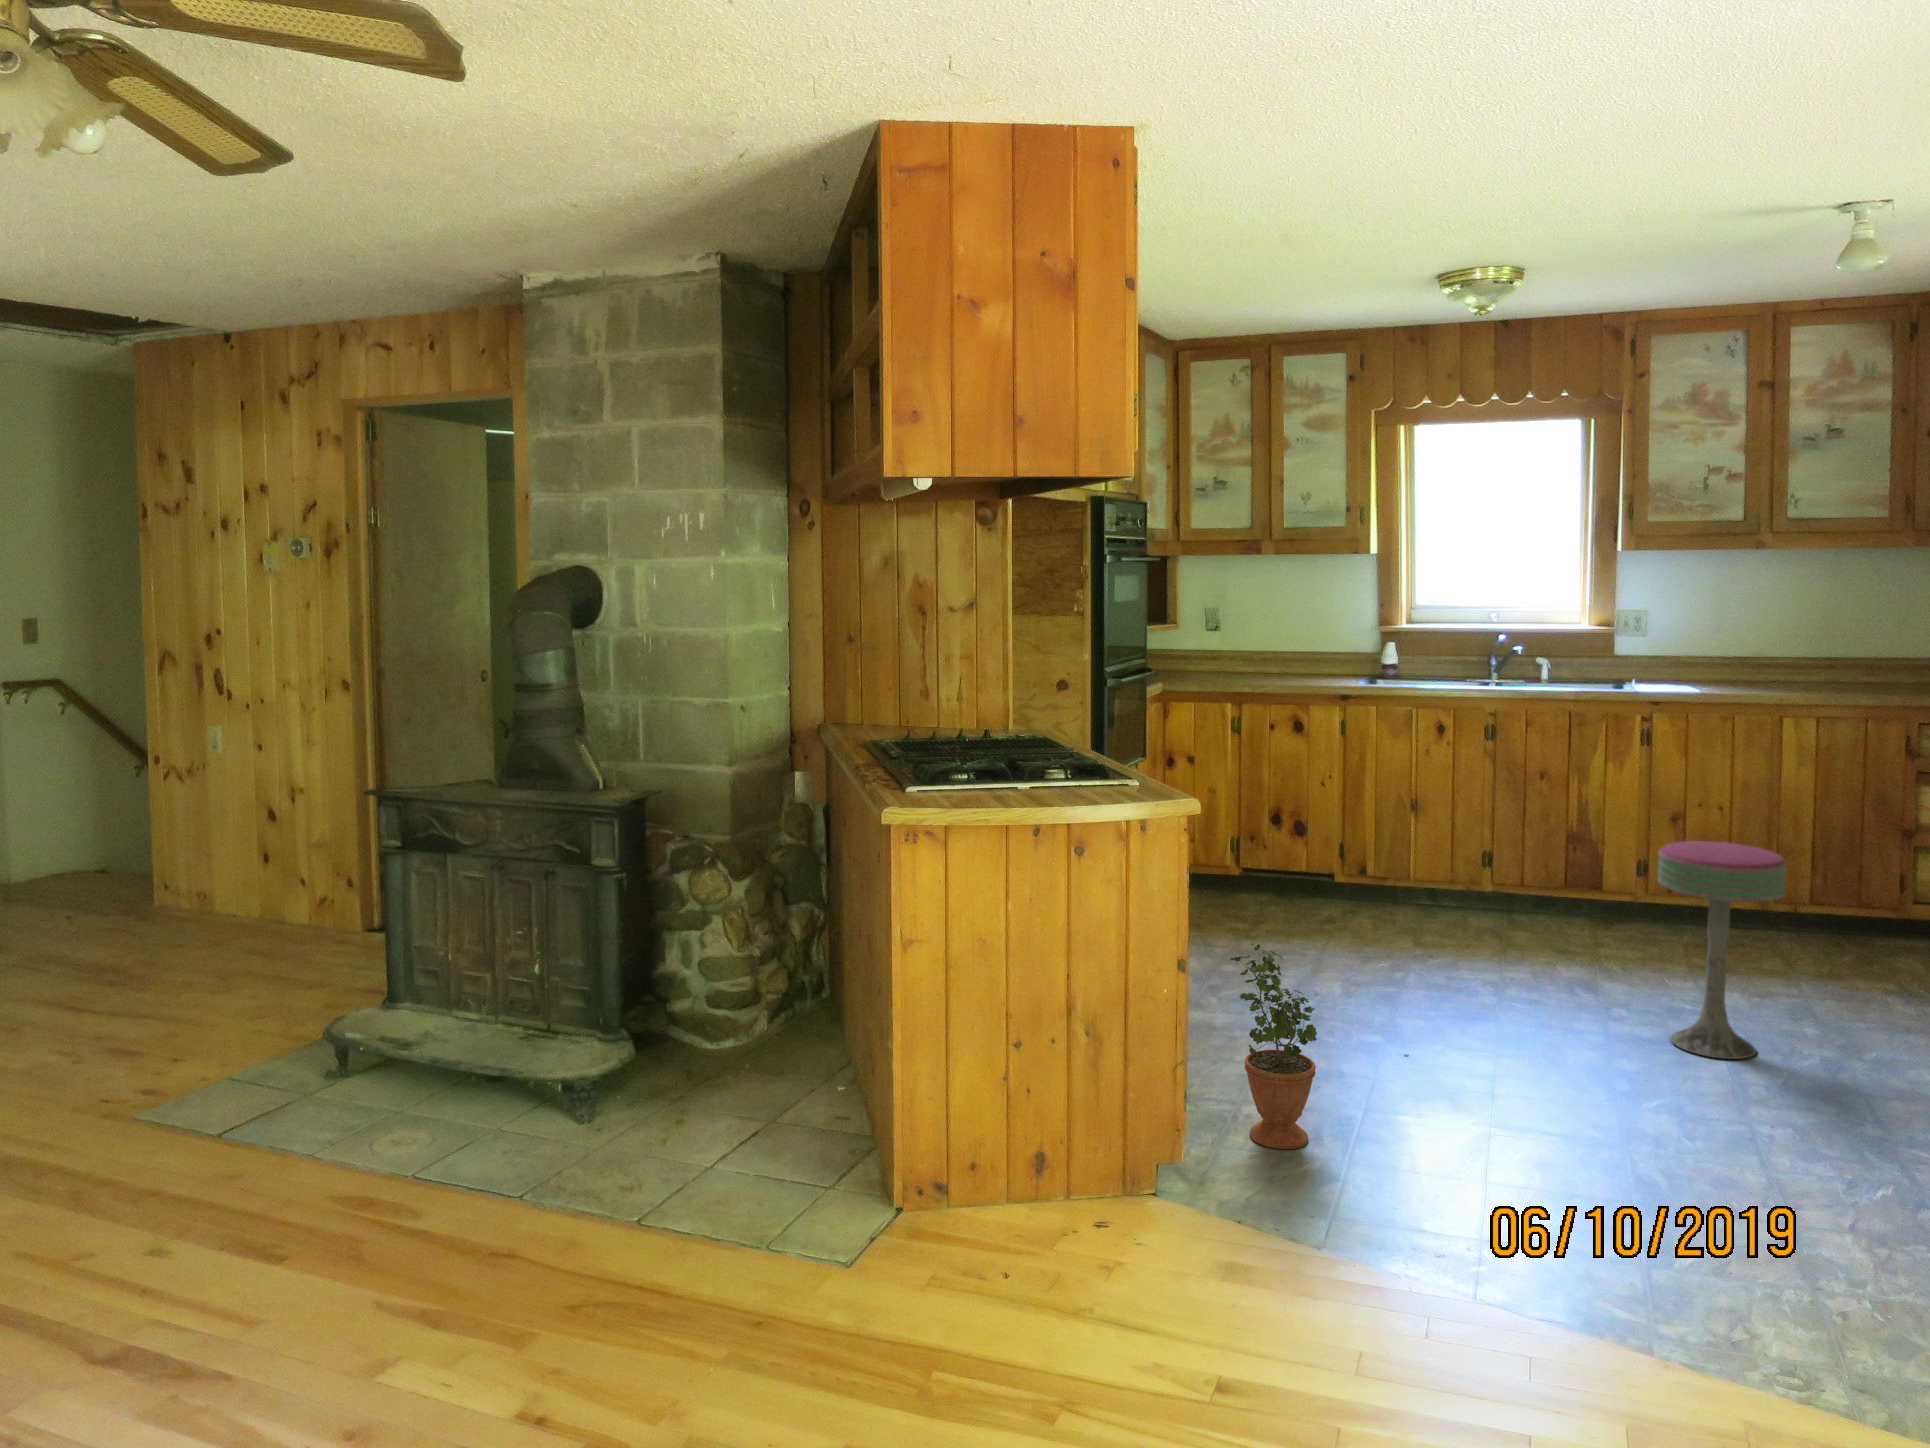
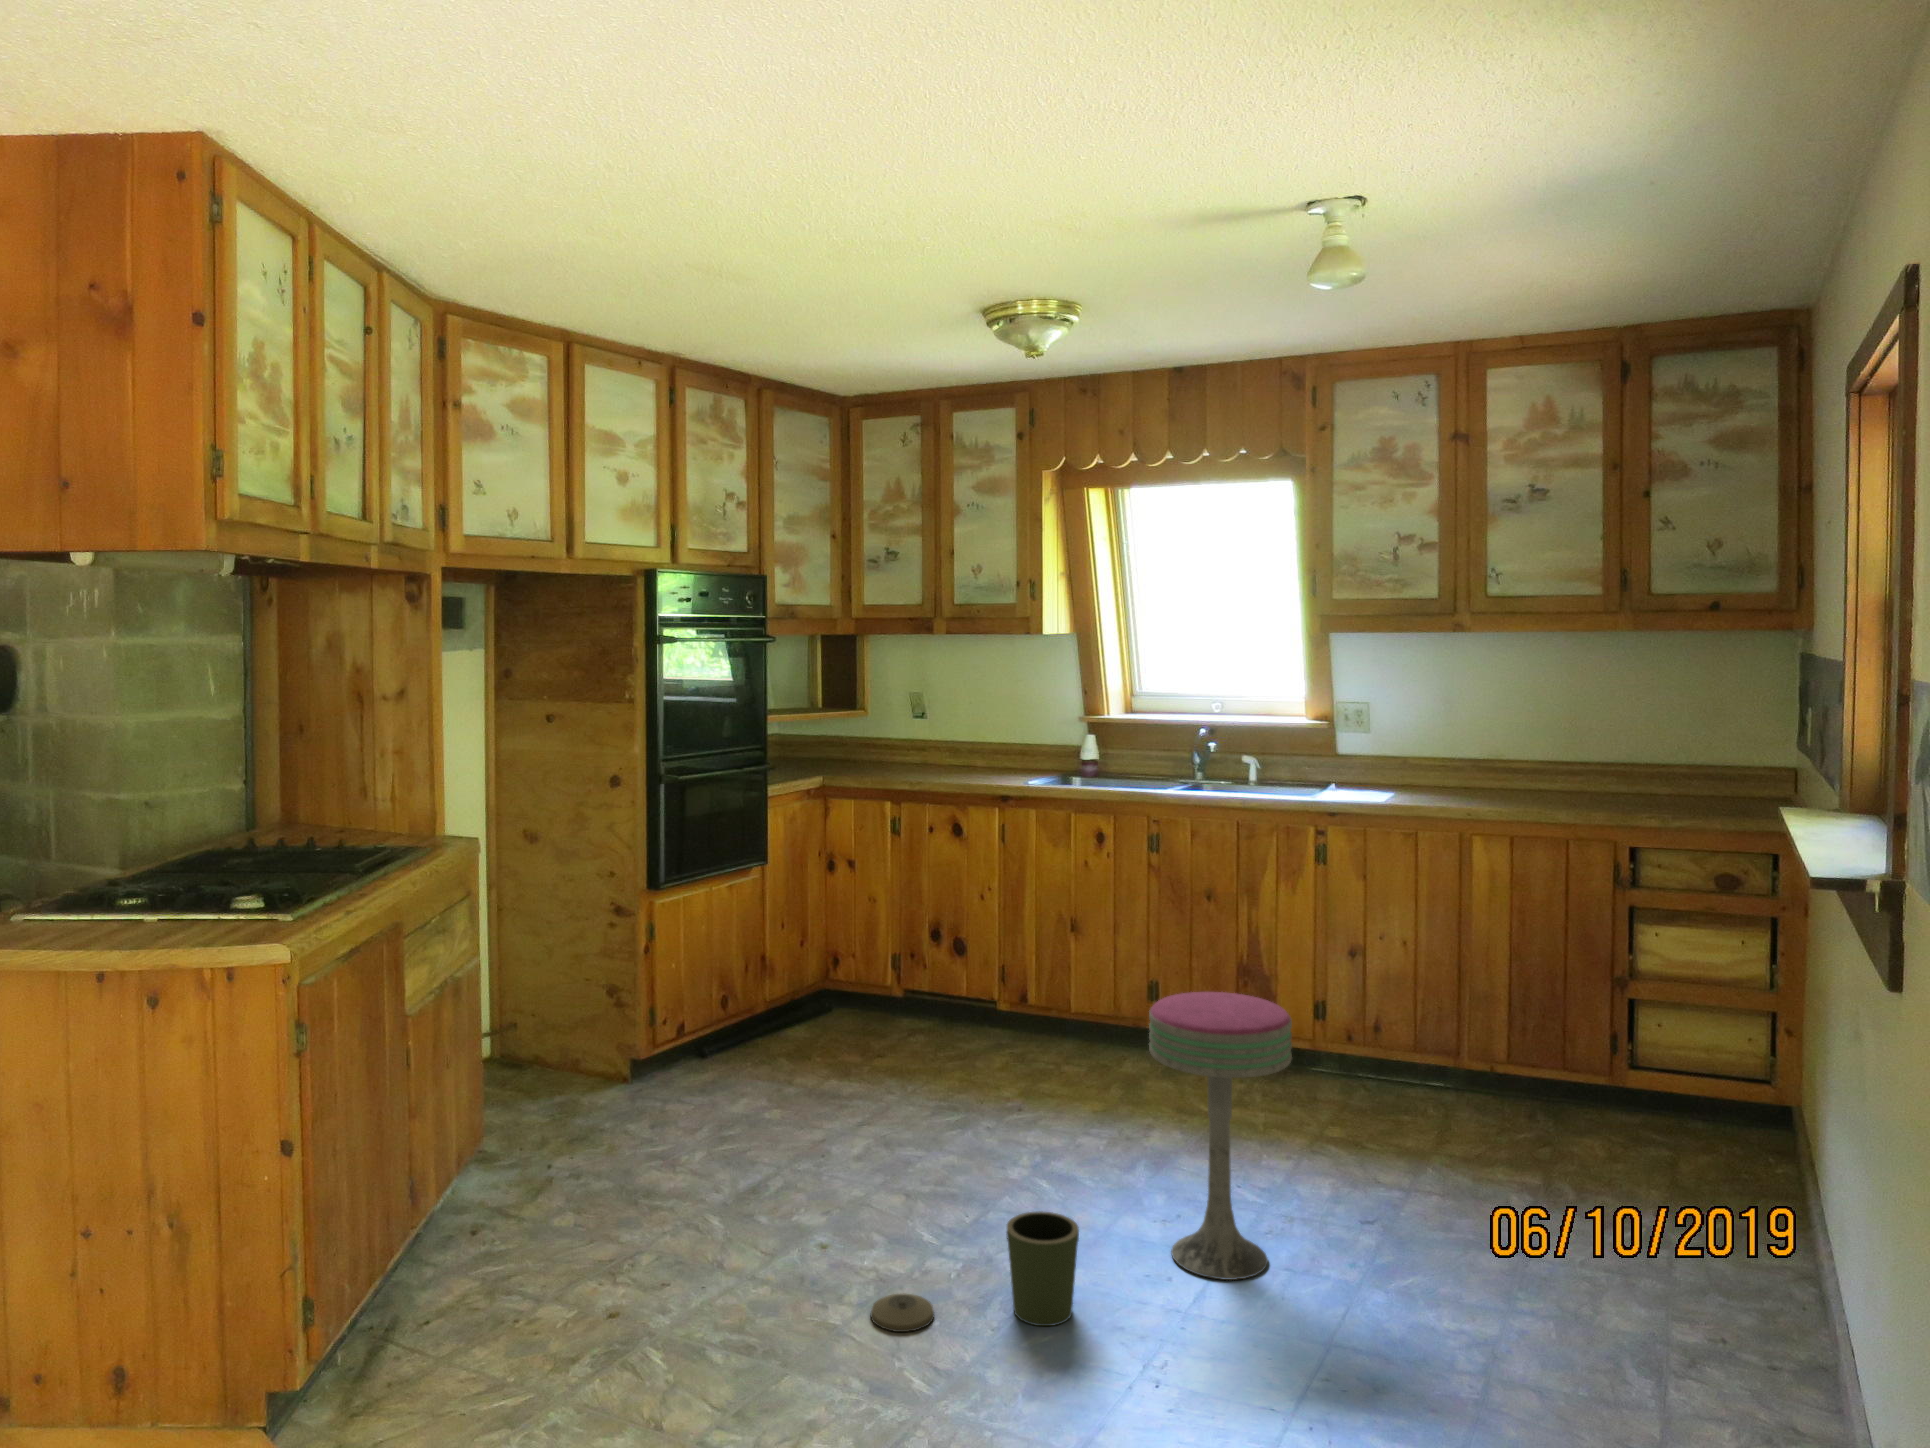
potted plant: present [1230,942,1317,1149] -> none [467,1110,572,1380]
trash can: none [1496,1011,1659,1104] -> present [871,1211,1079,1332]

